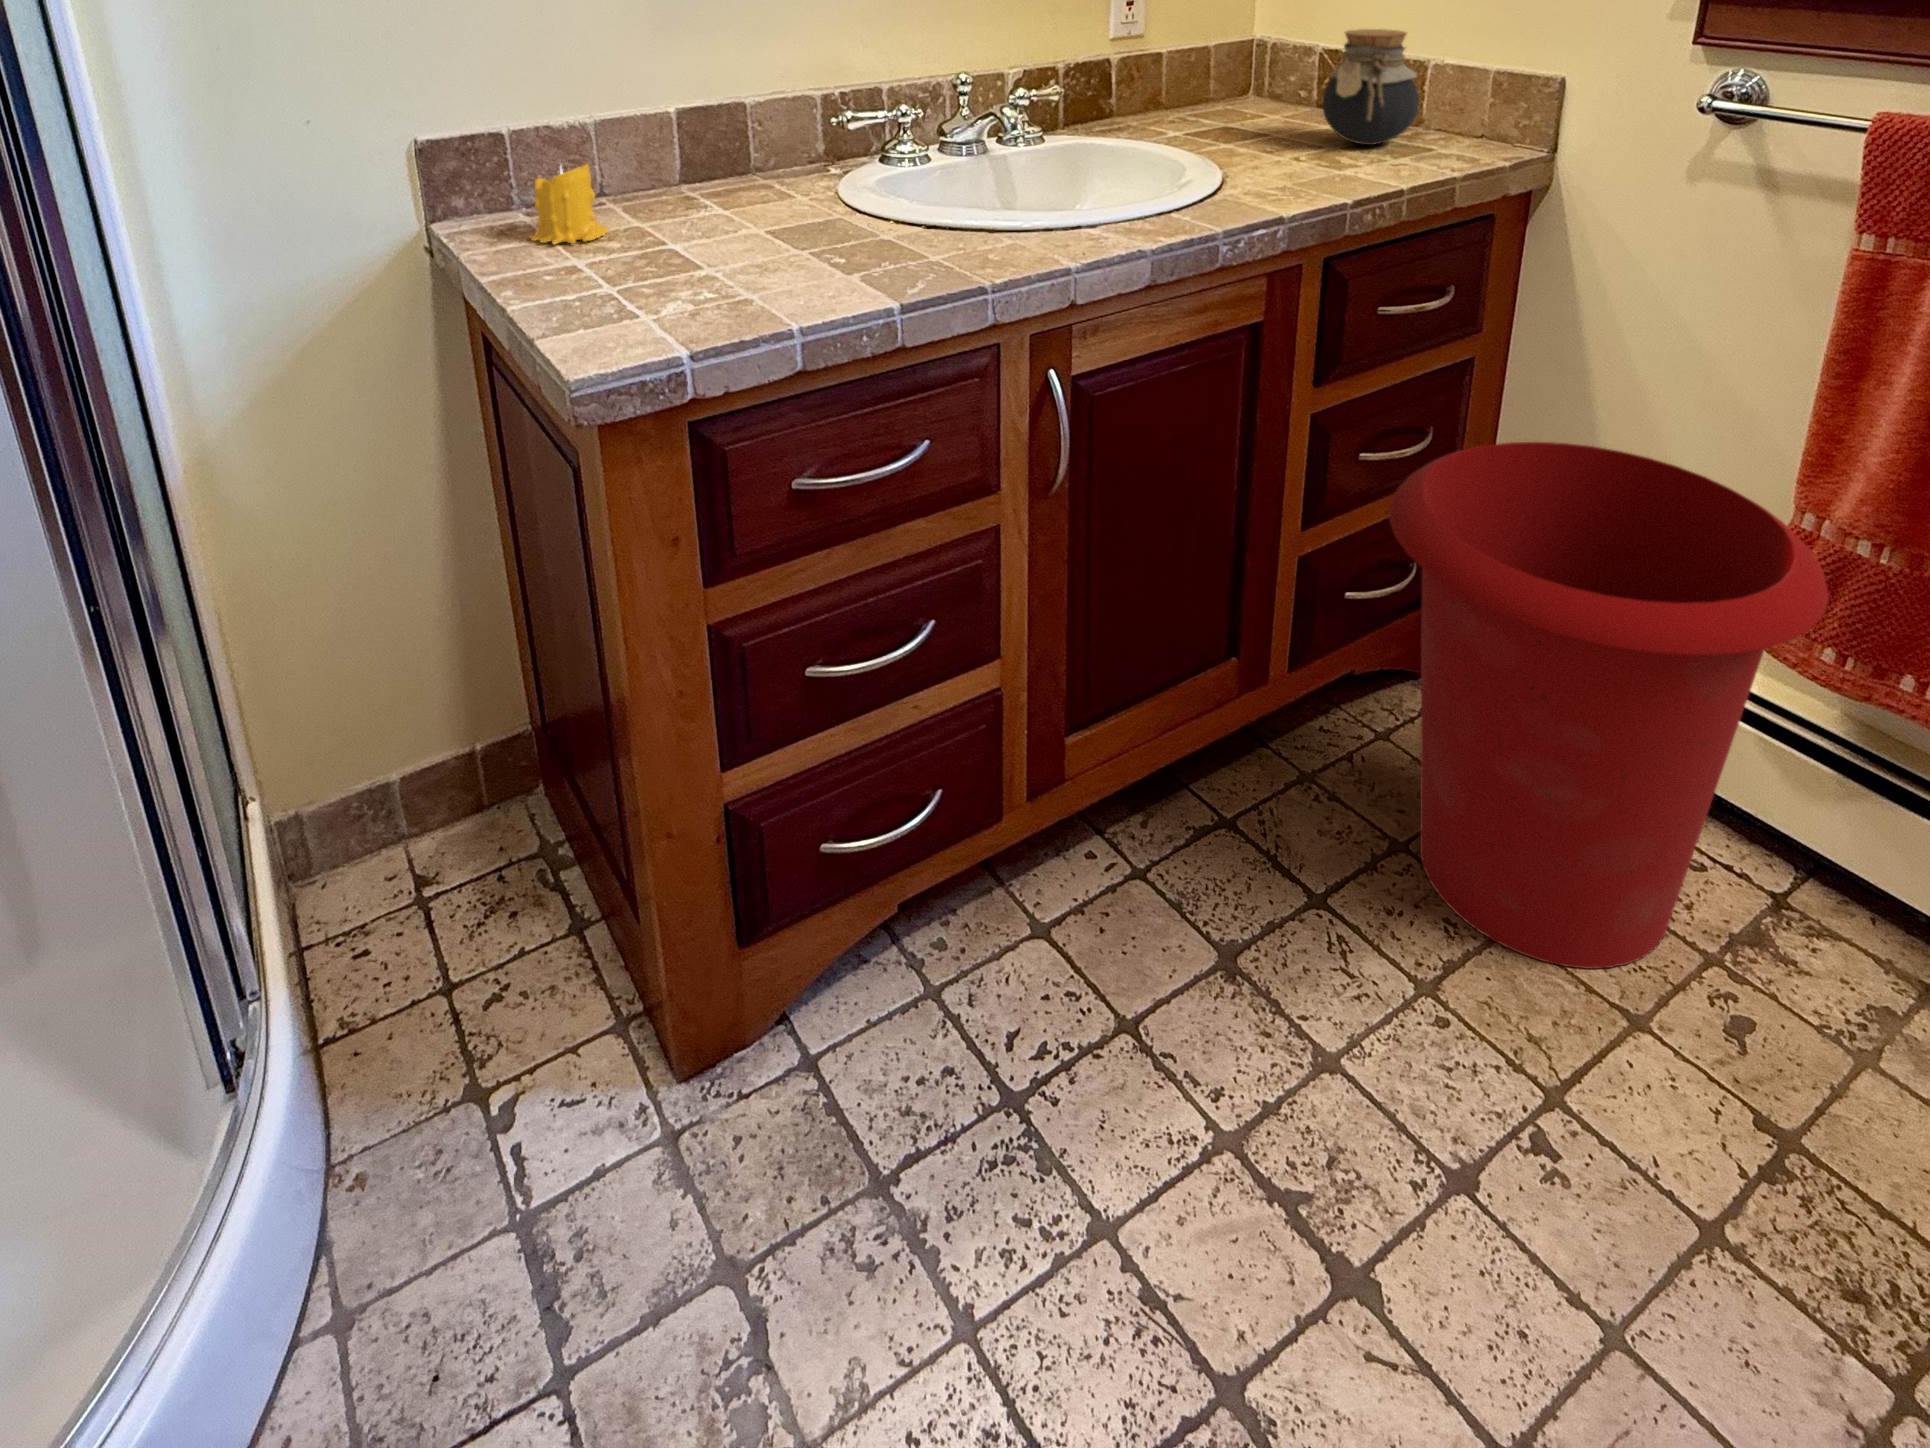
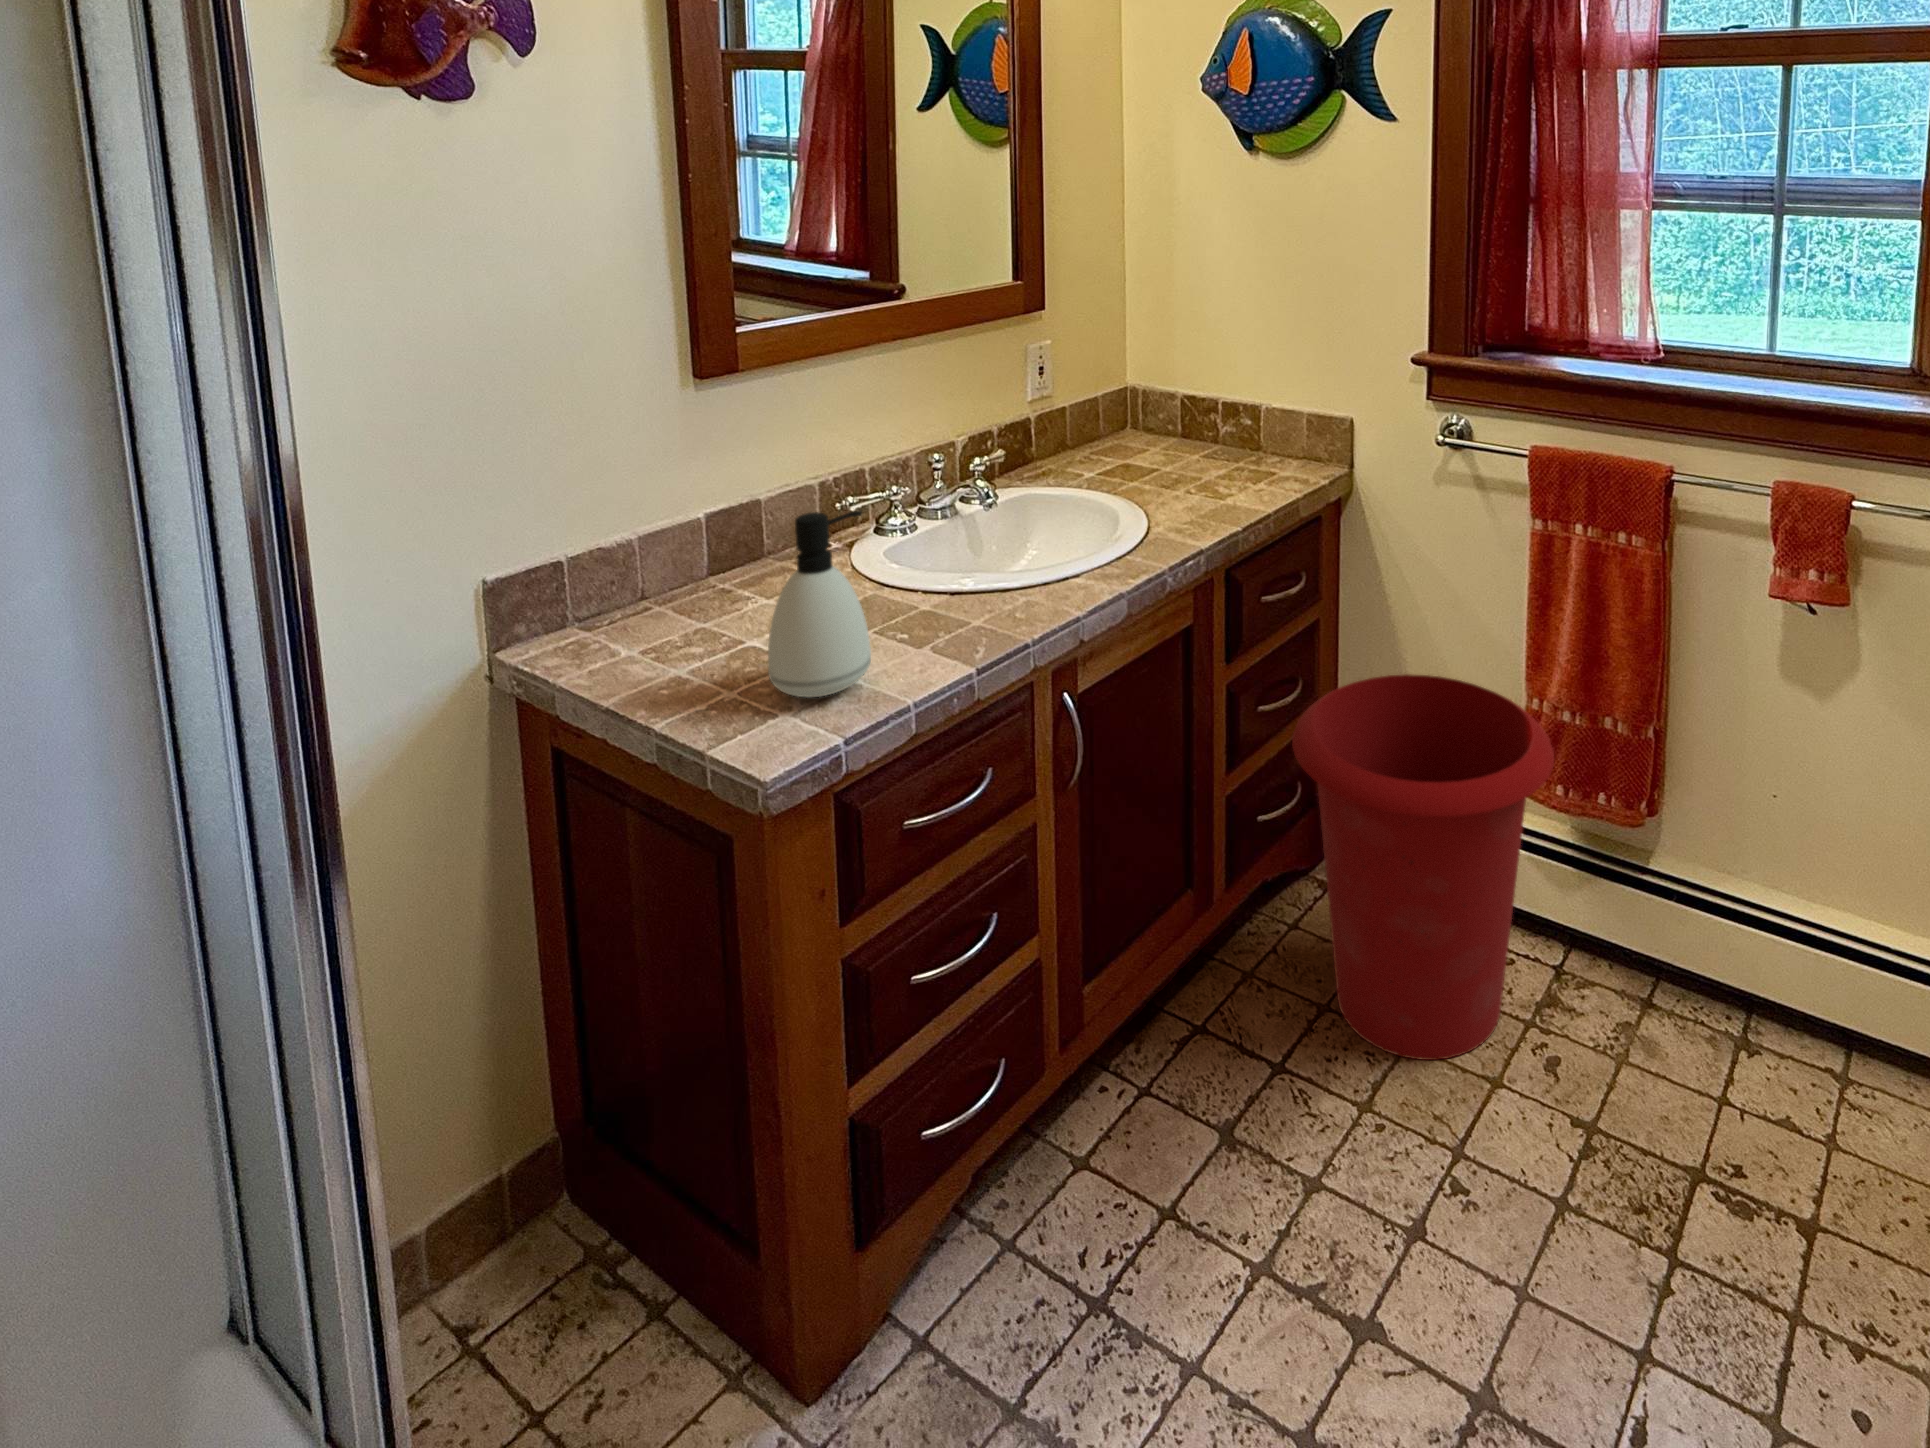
jar: present [1322,29,1419,145] -> none [1200,393,1266,476]
soap dispenser: none [643,63,772,303] -> present [768,511,871,697]
candle: present [529,165,609,244] -> none [606,583,679,658]

